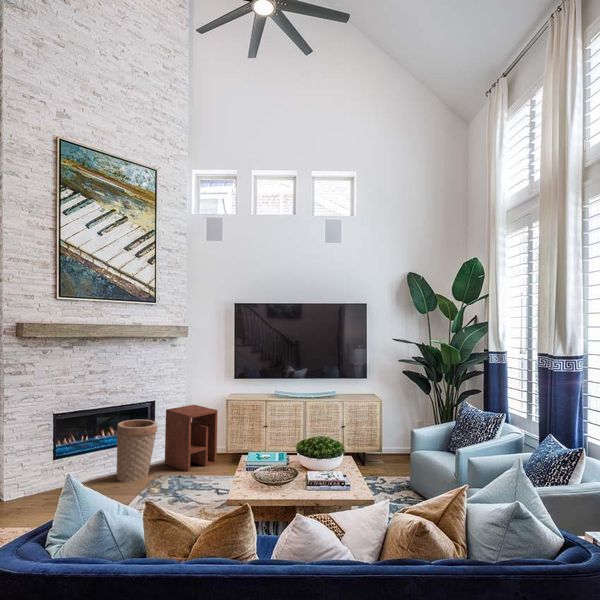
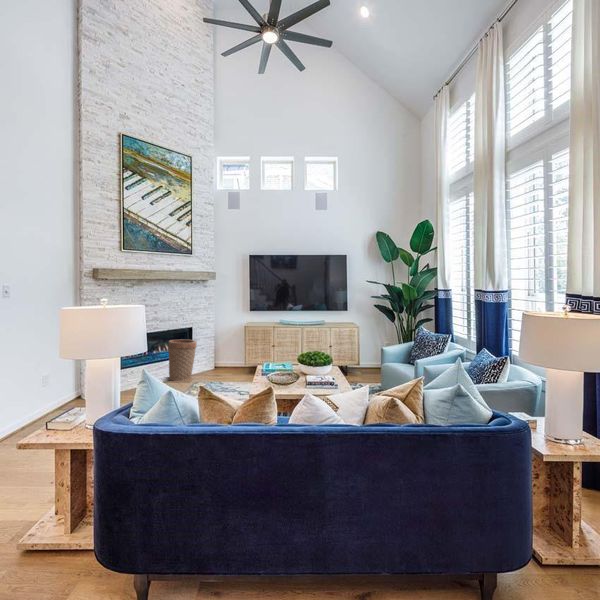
side table: present [165,405,218,471] -> none [202,332,239,377]

